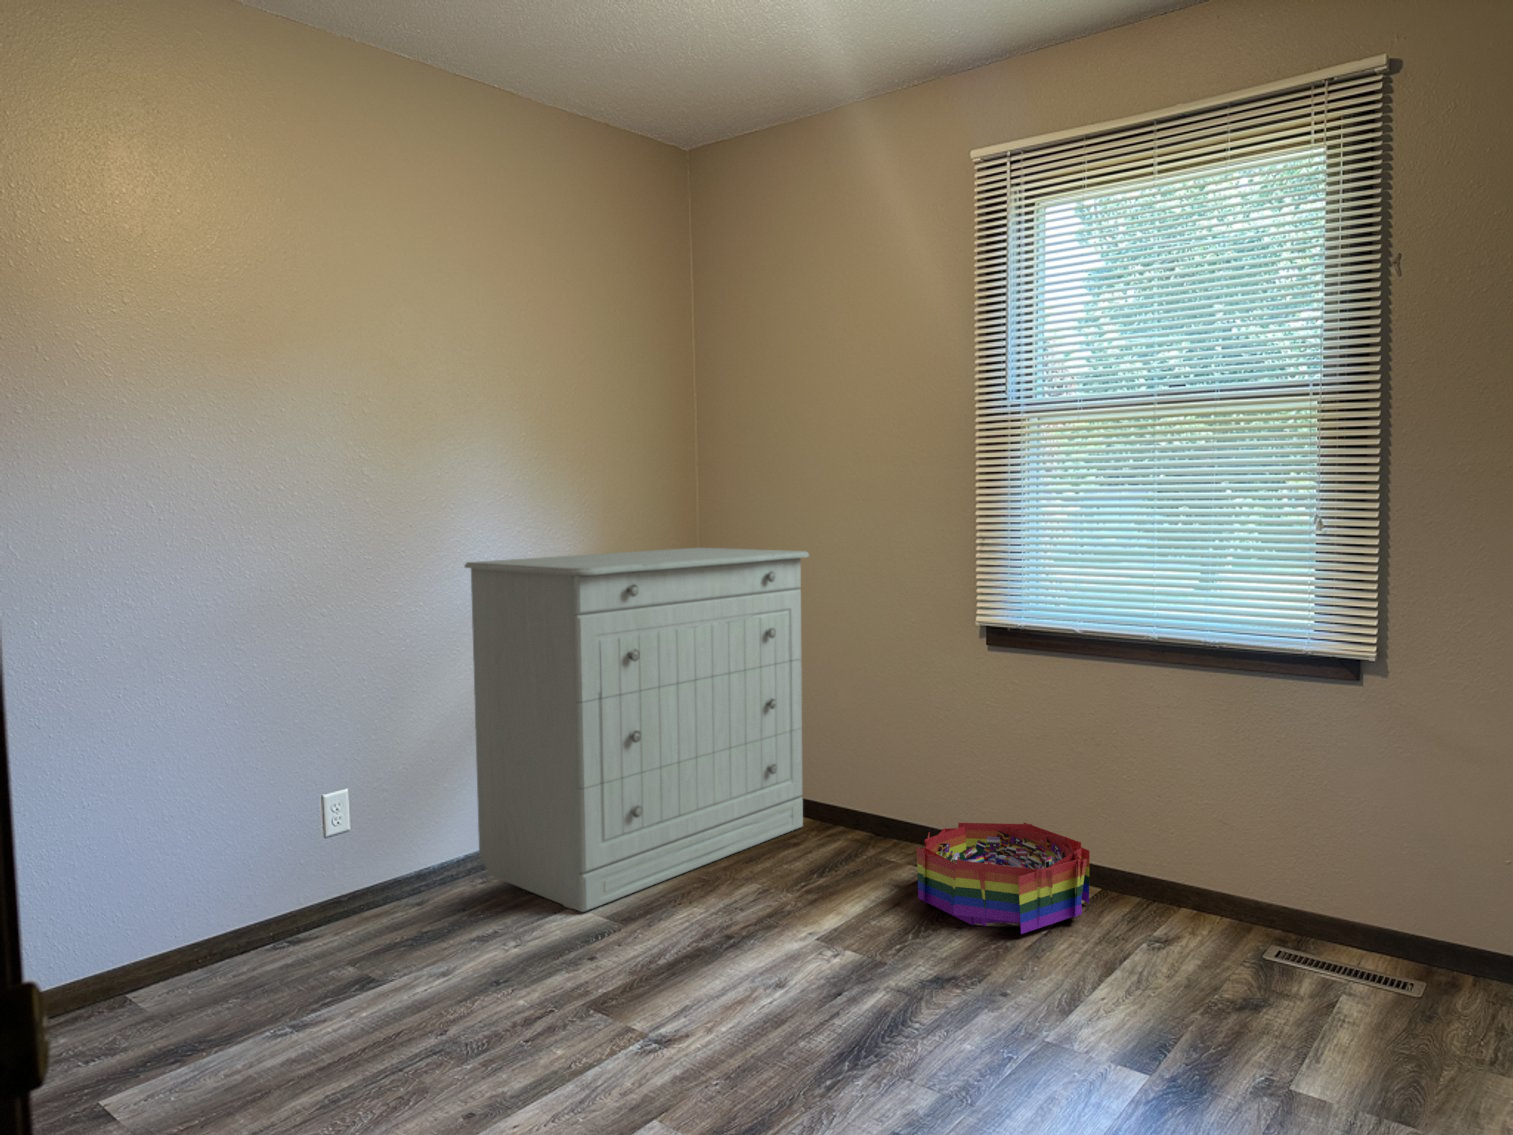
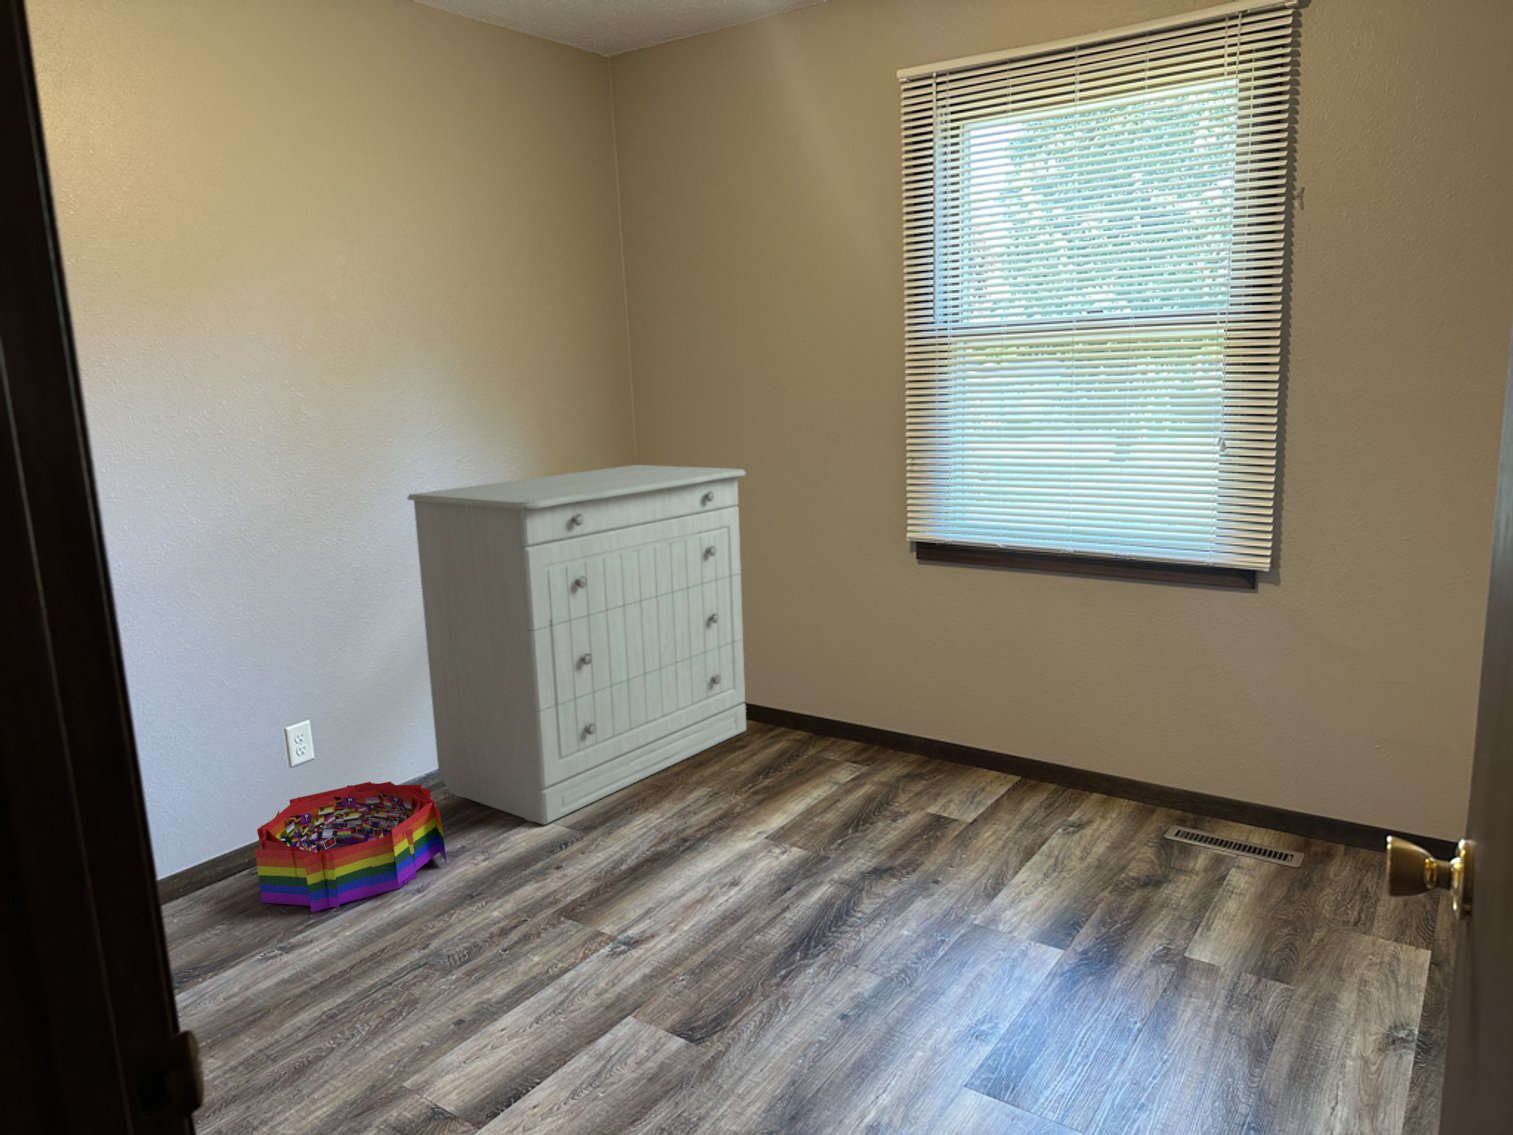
storage bin: present [917,823,1090,934] -> present [255,781,447,912]

